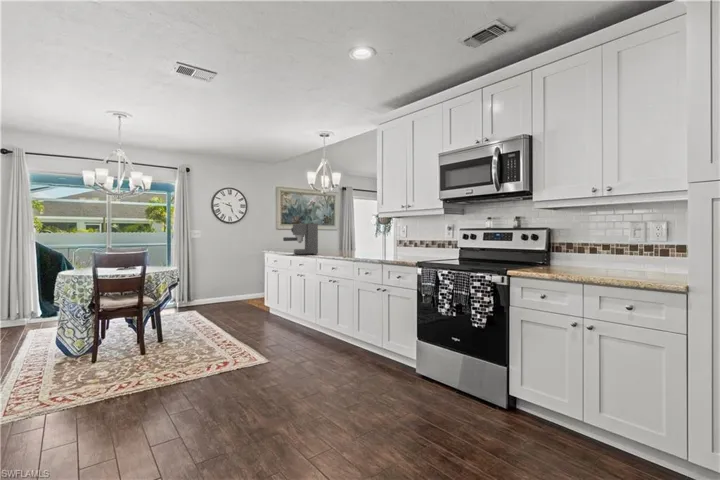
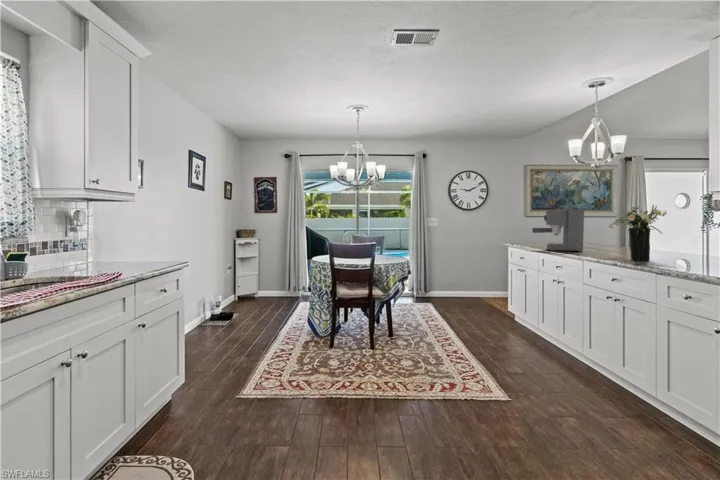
flower arrangement: none [332,221,363,257] -> present [609,205,667,261]

